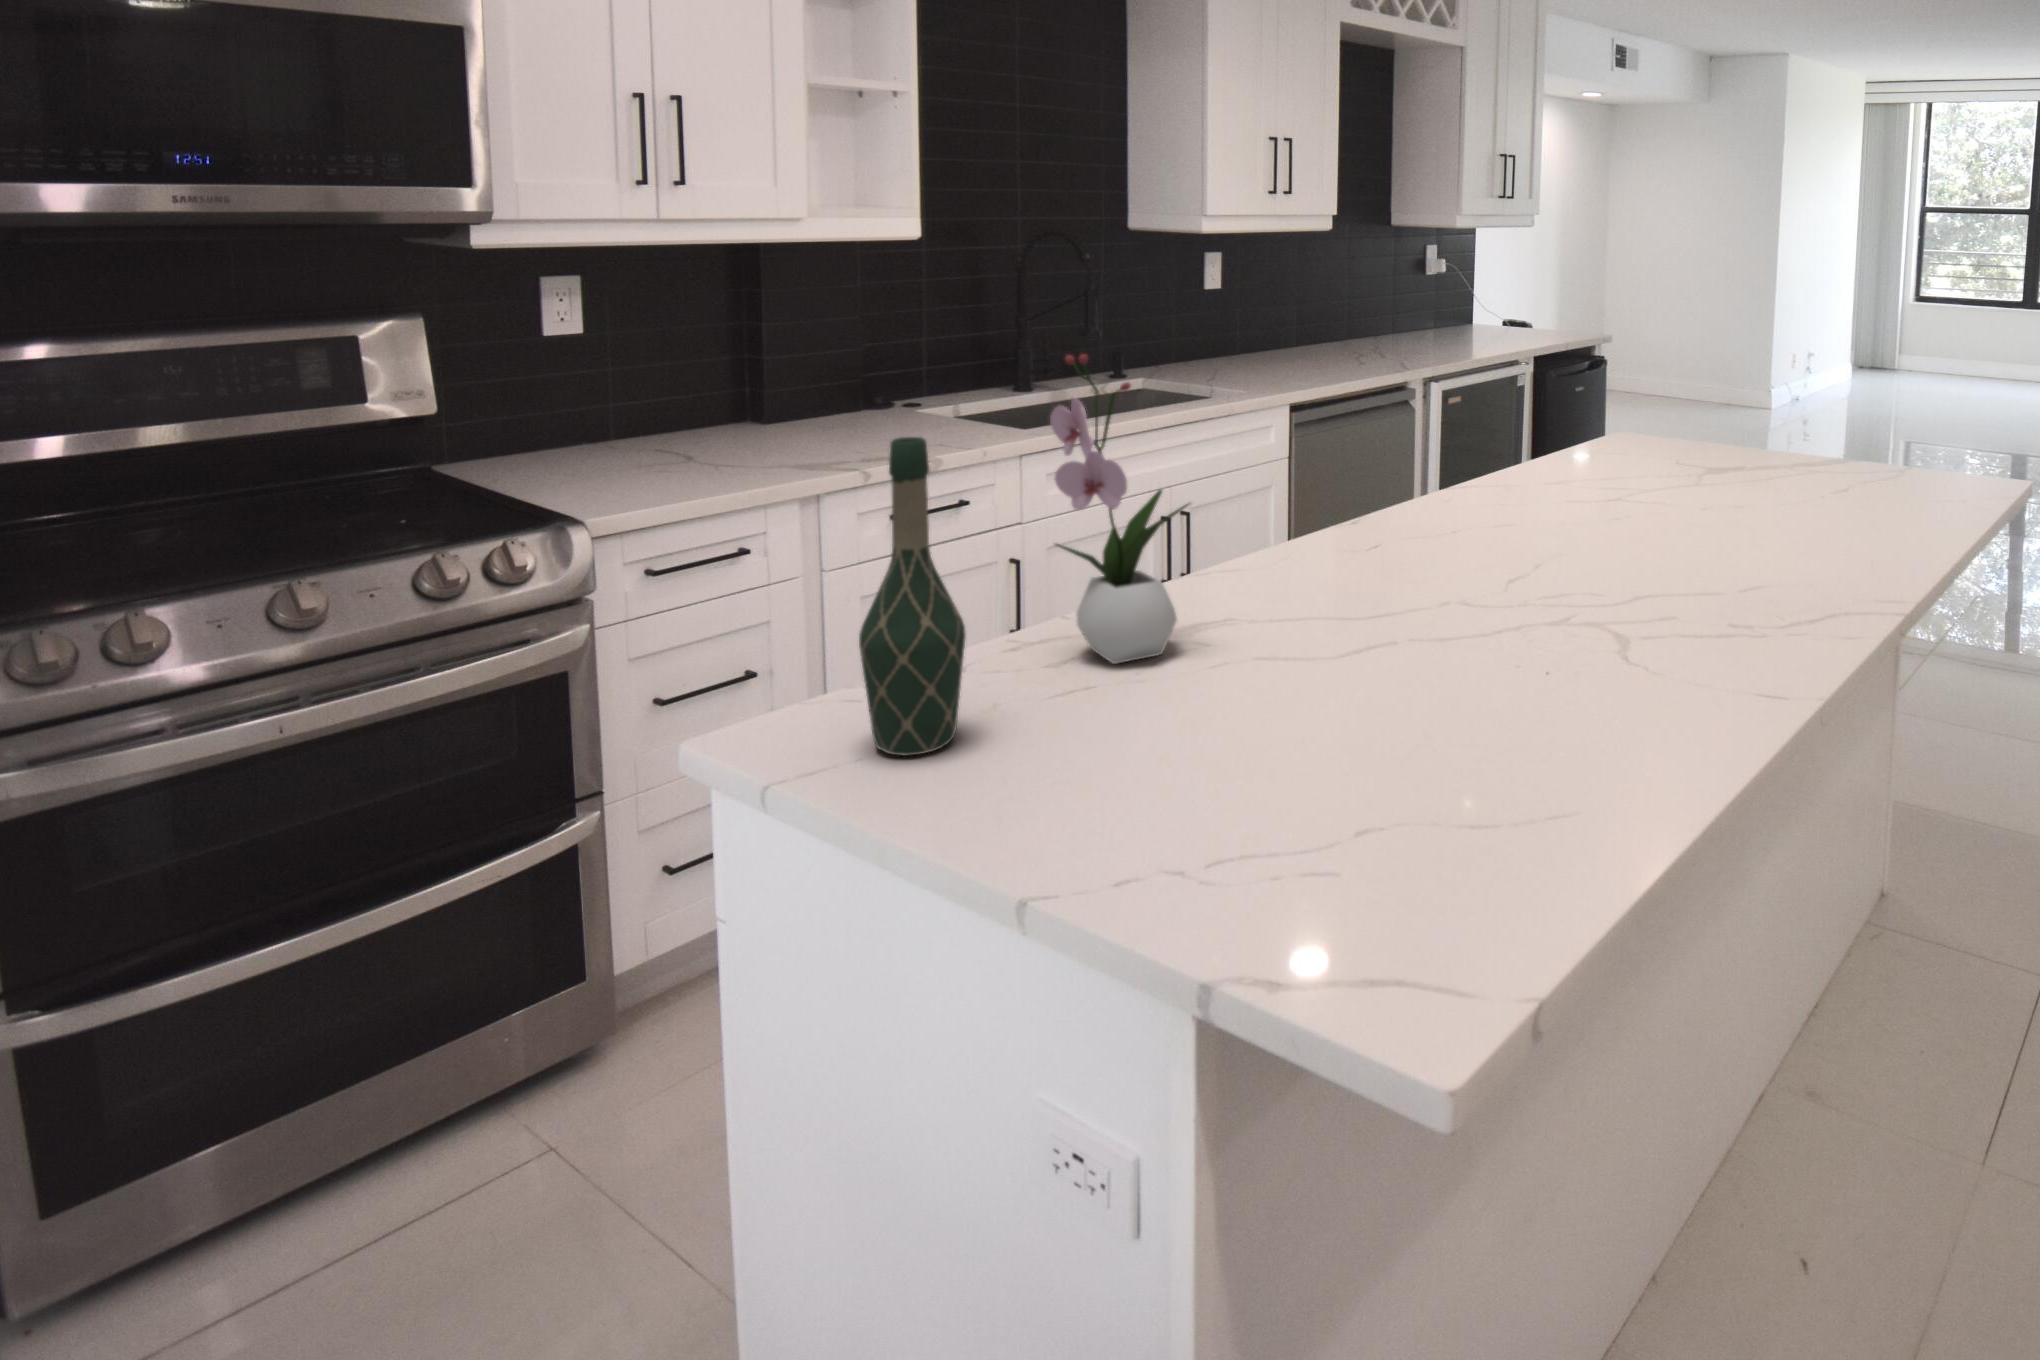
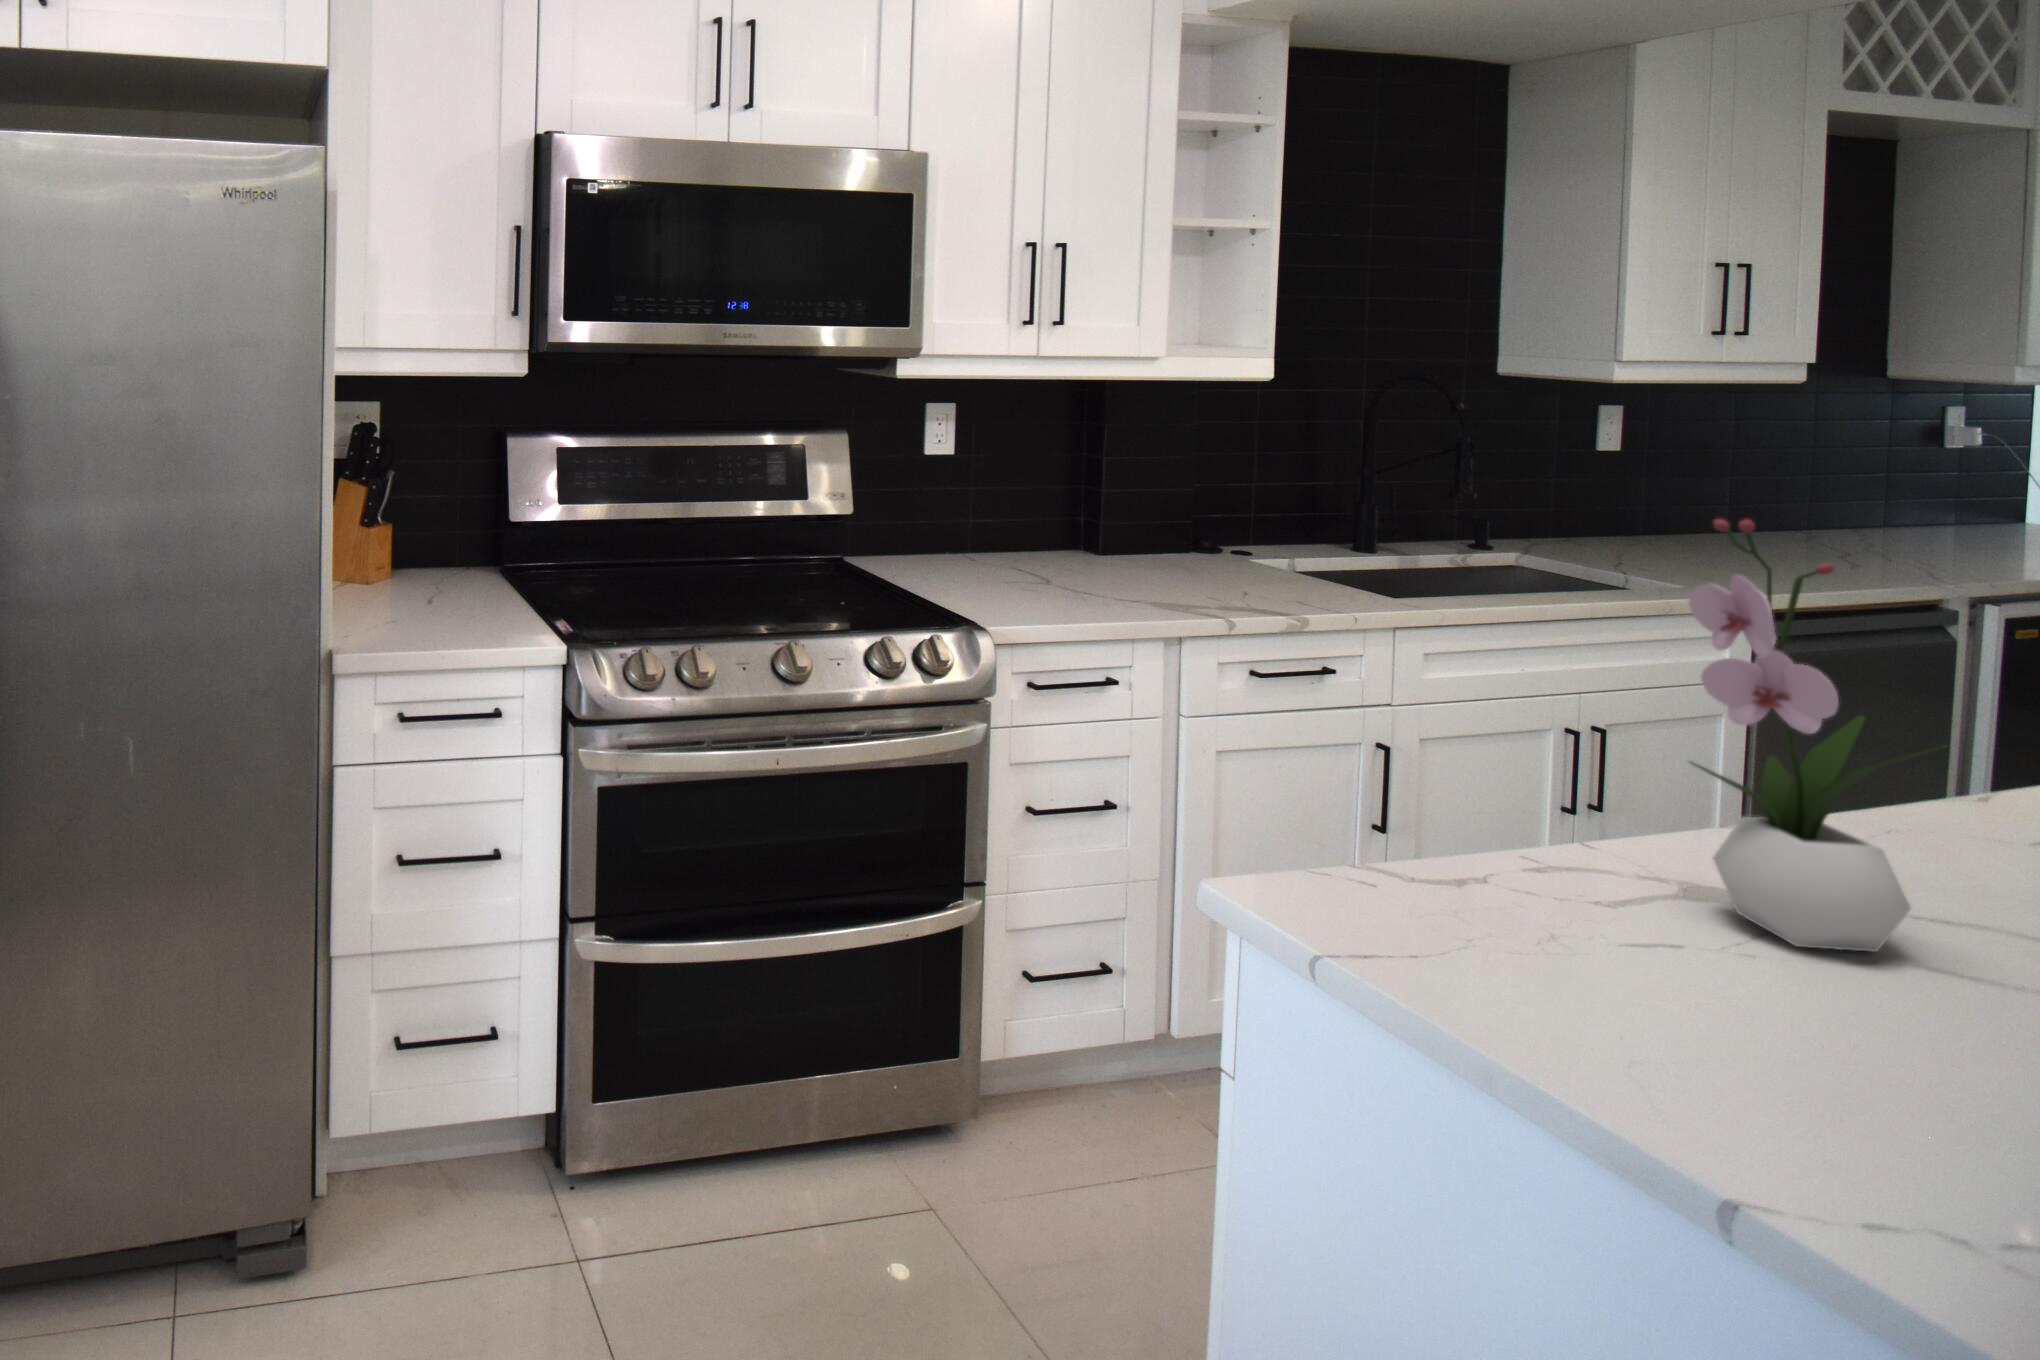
wine bottle: present [859,437,966,756] -> none [1479,602,1636,1007]

